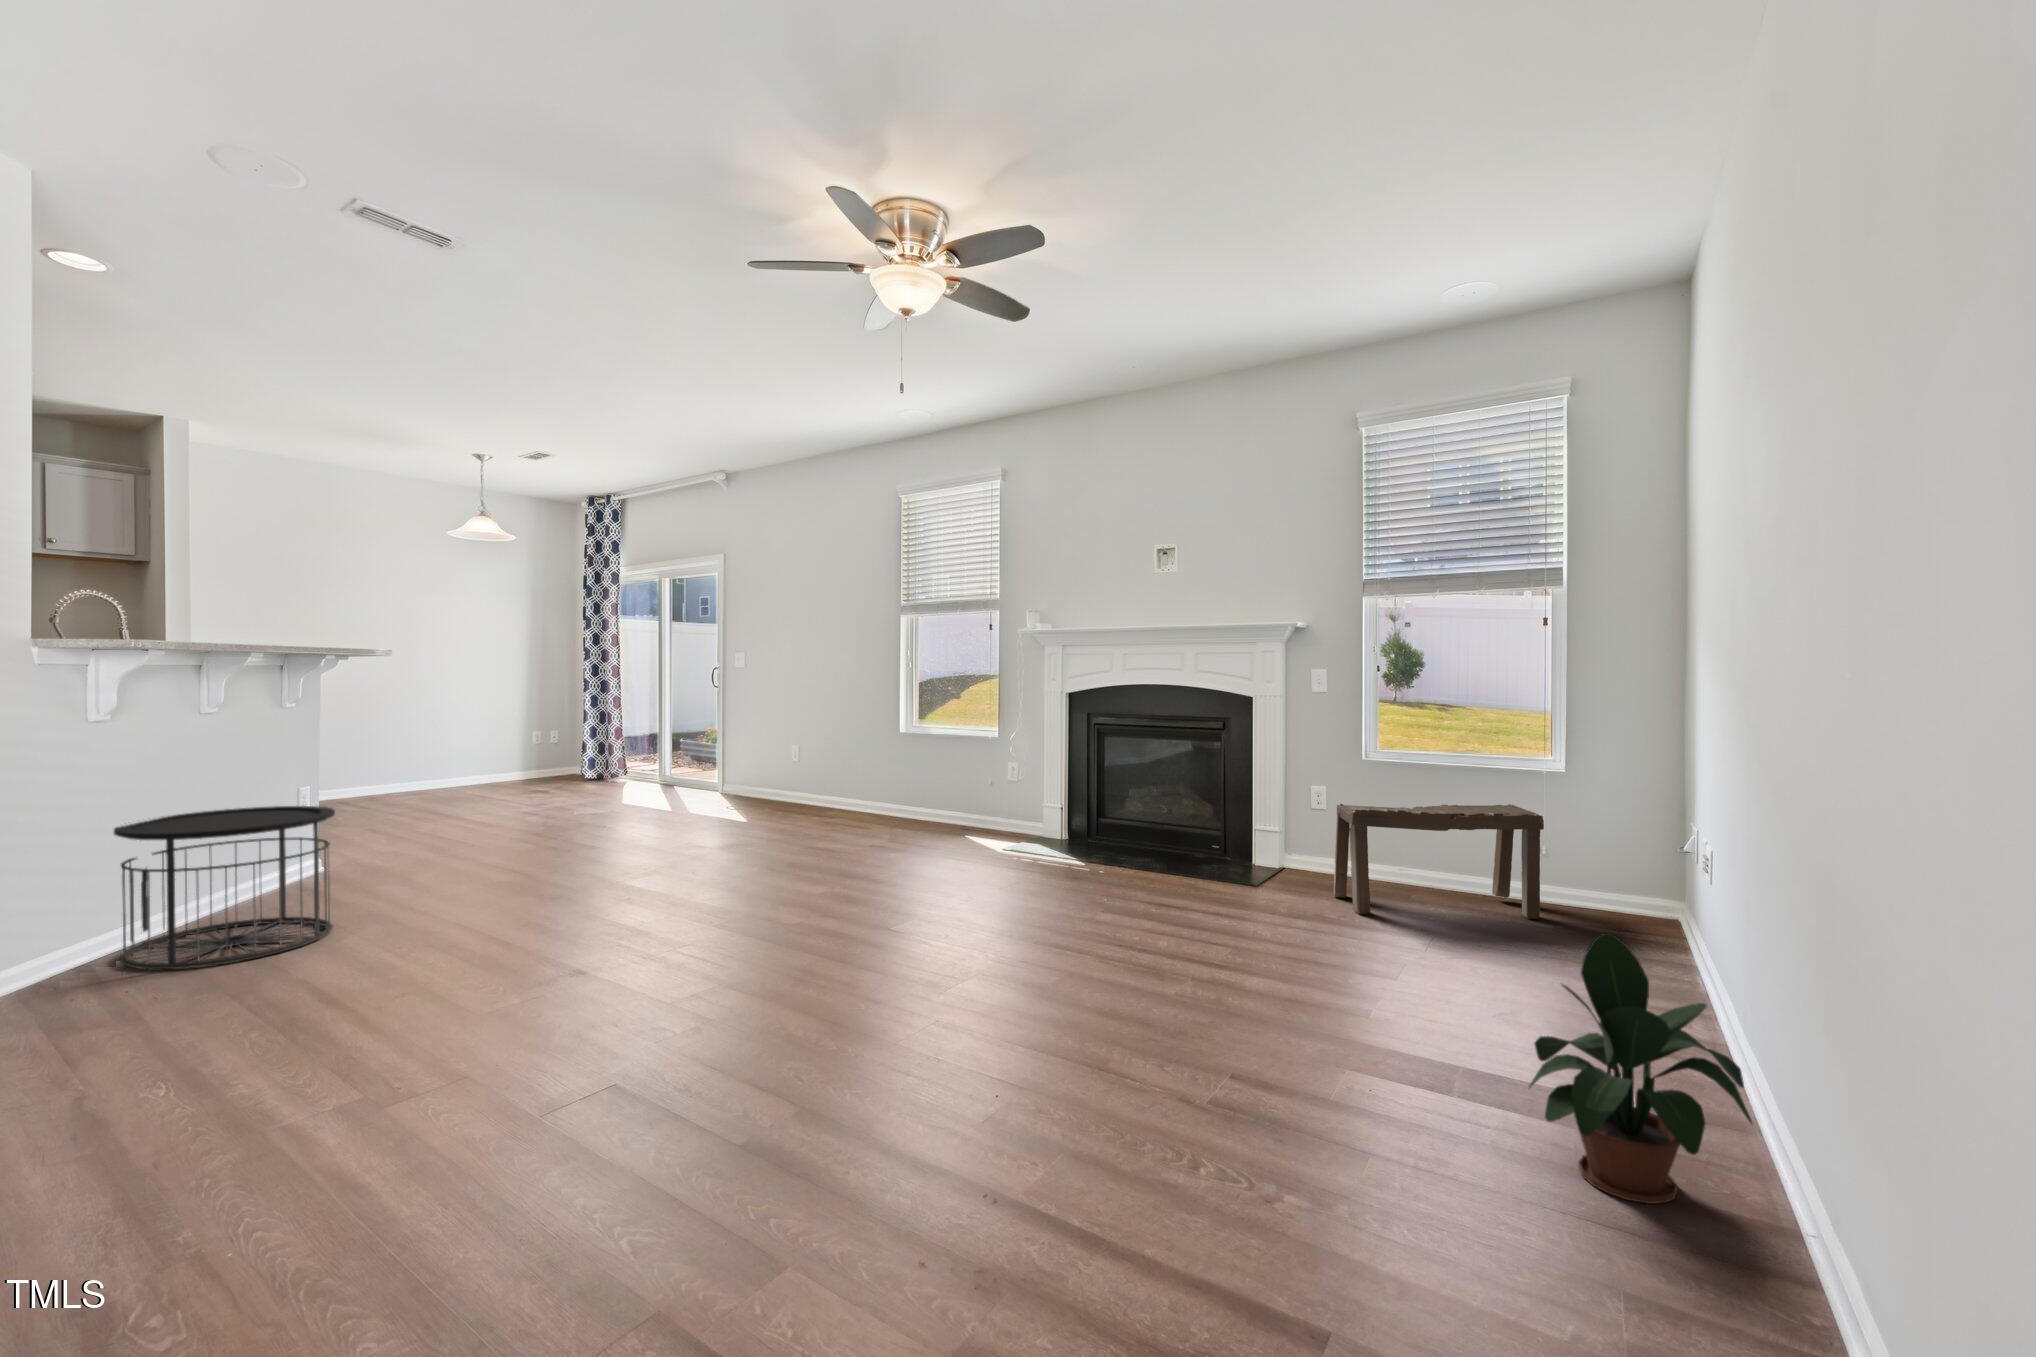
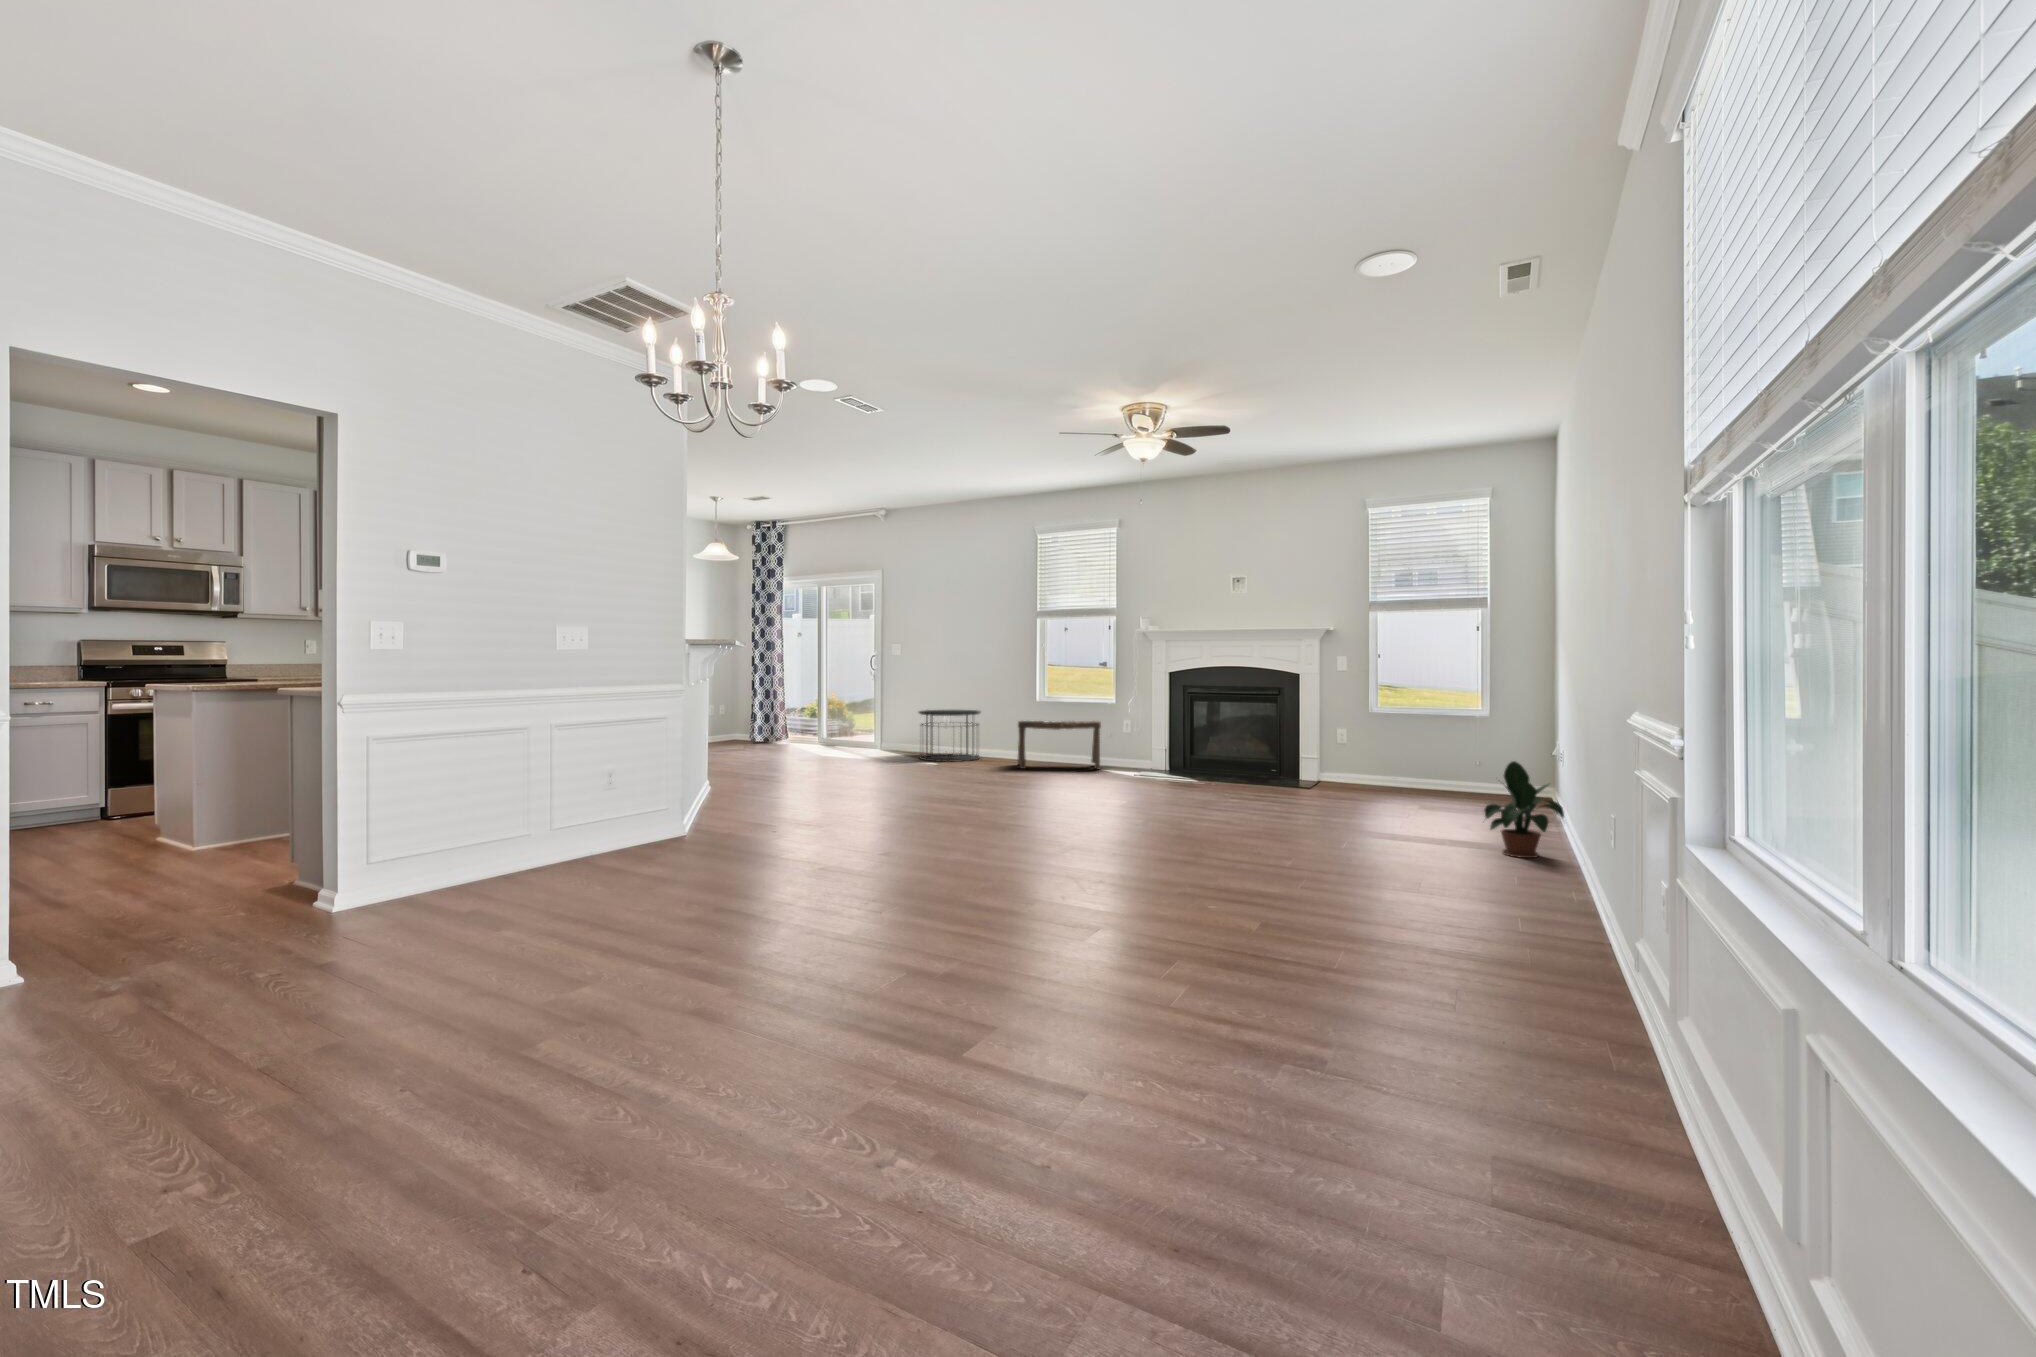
bench: present [1334,804,1544,919] -> present [1018,720,1101,769]
side table: present [114,806,335,969] -> present [919,710,980,762]

